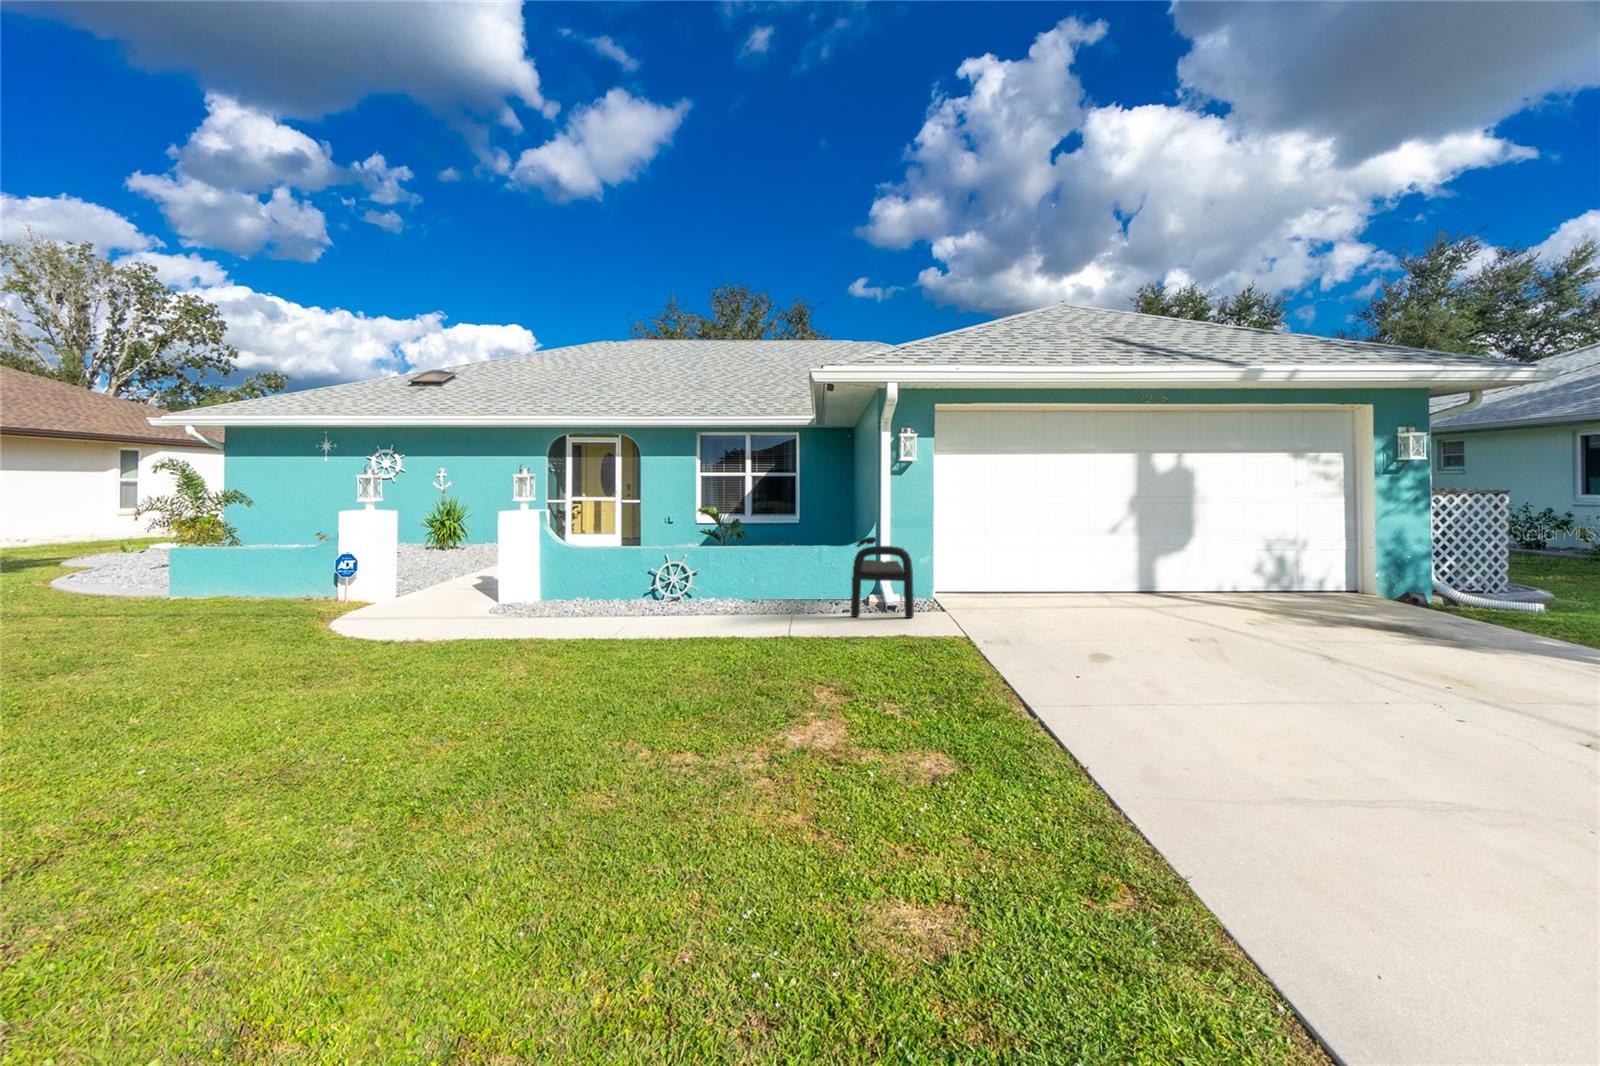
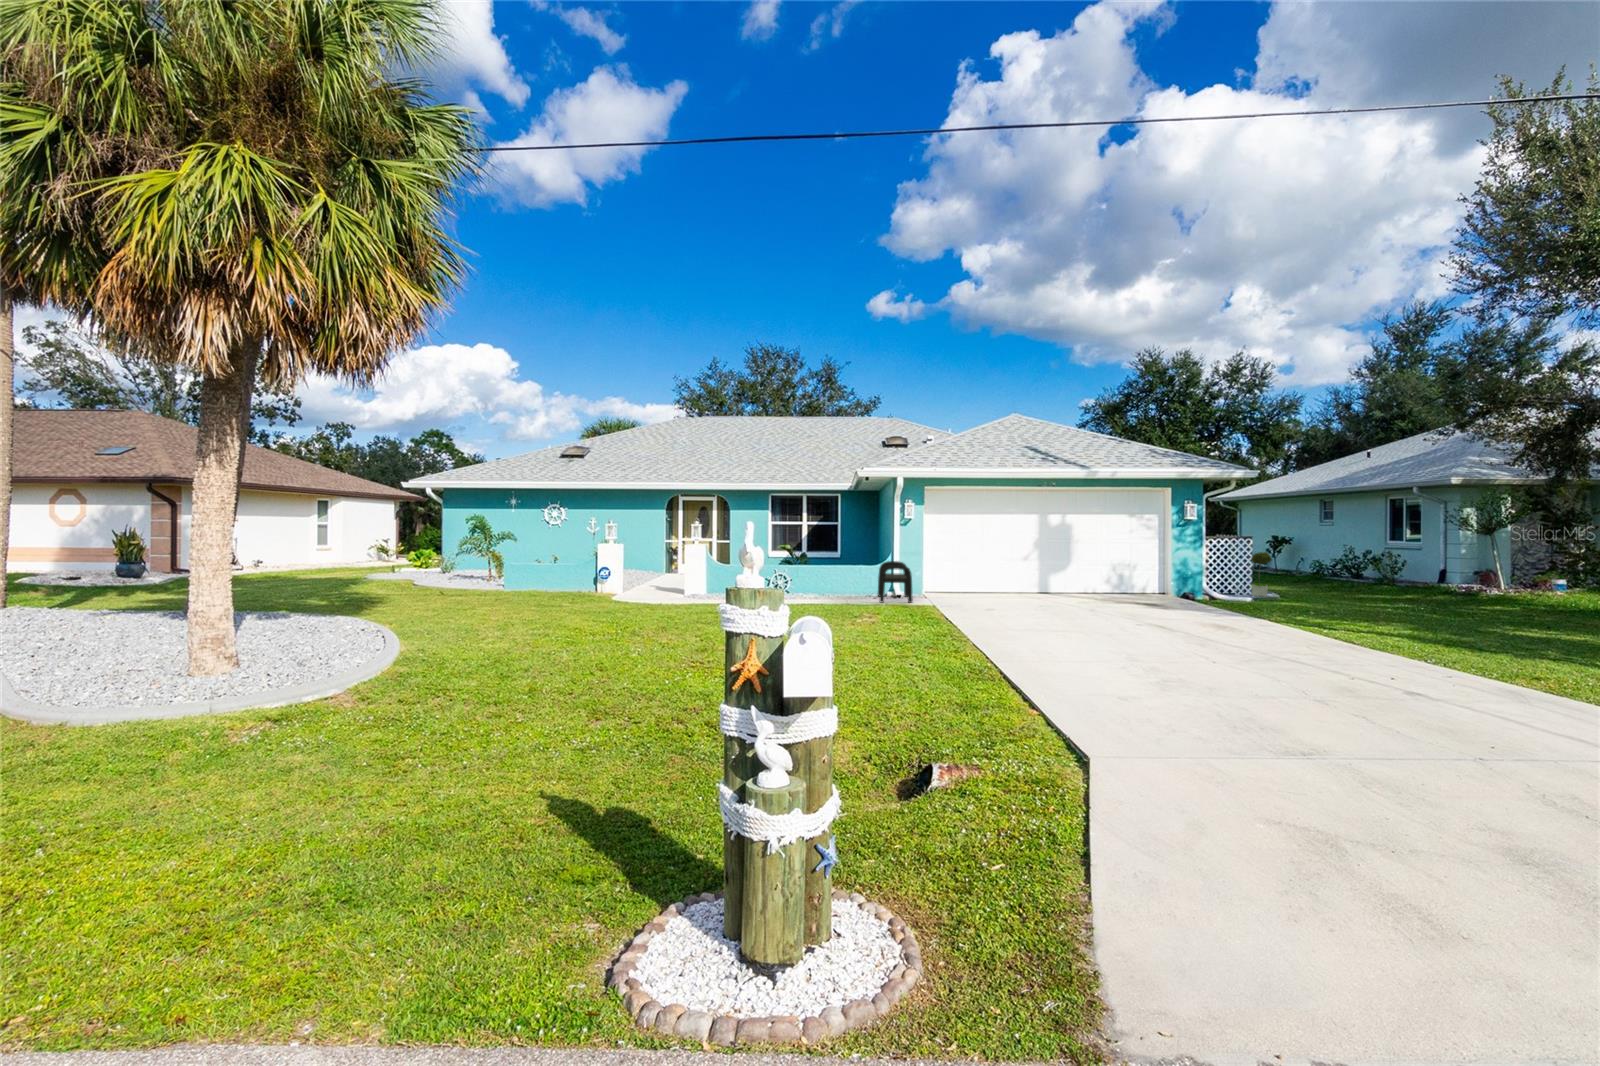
potted tree: none [1504,516,1559,597] -> present [1251,552,1272,597]

